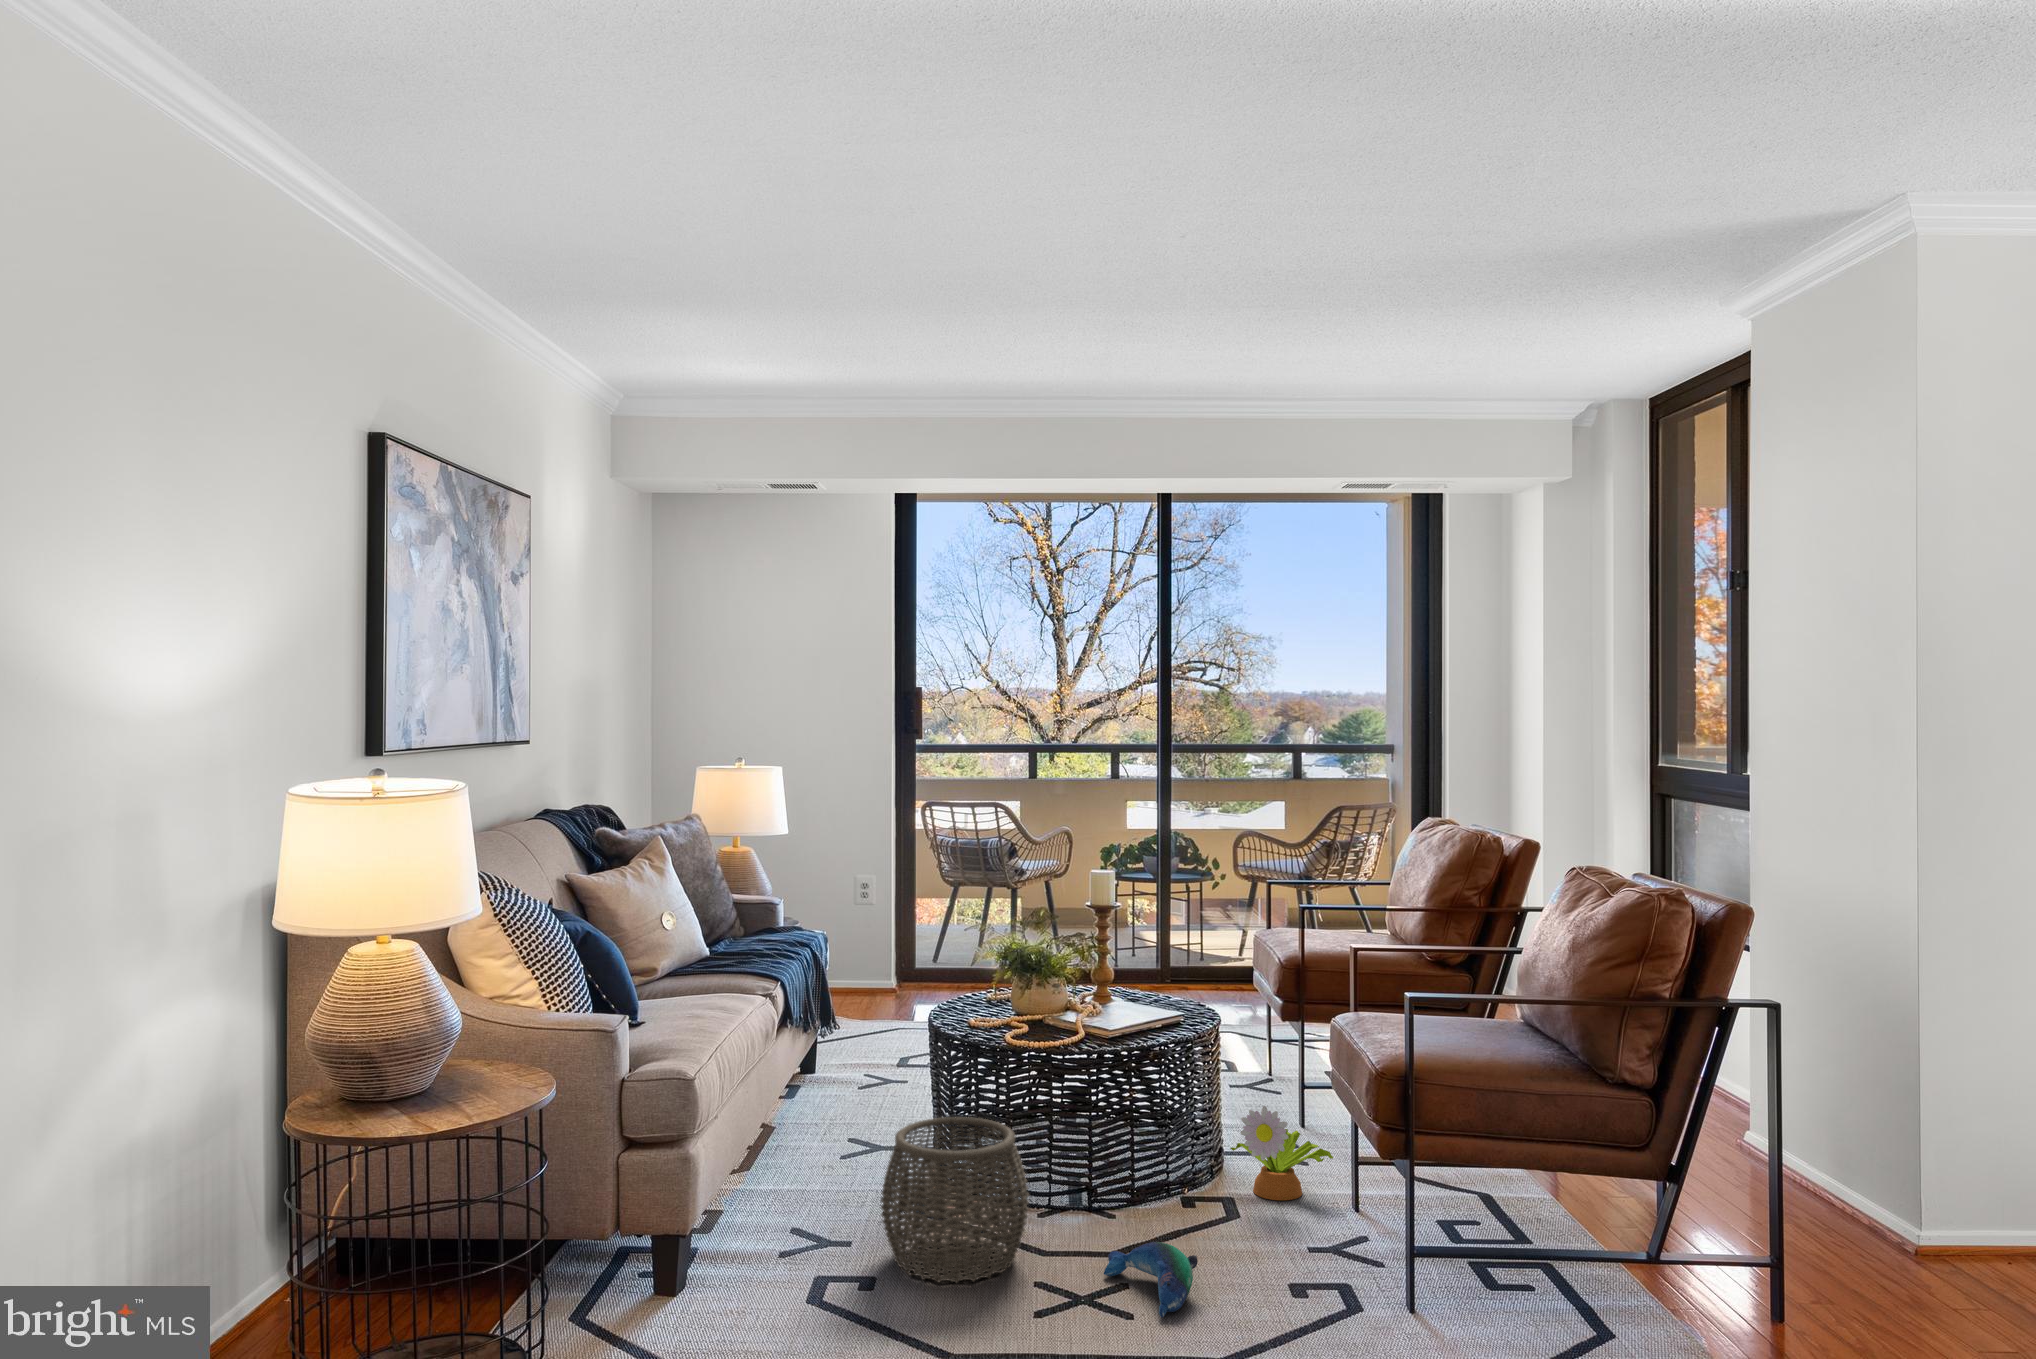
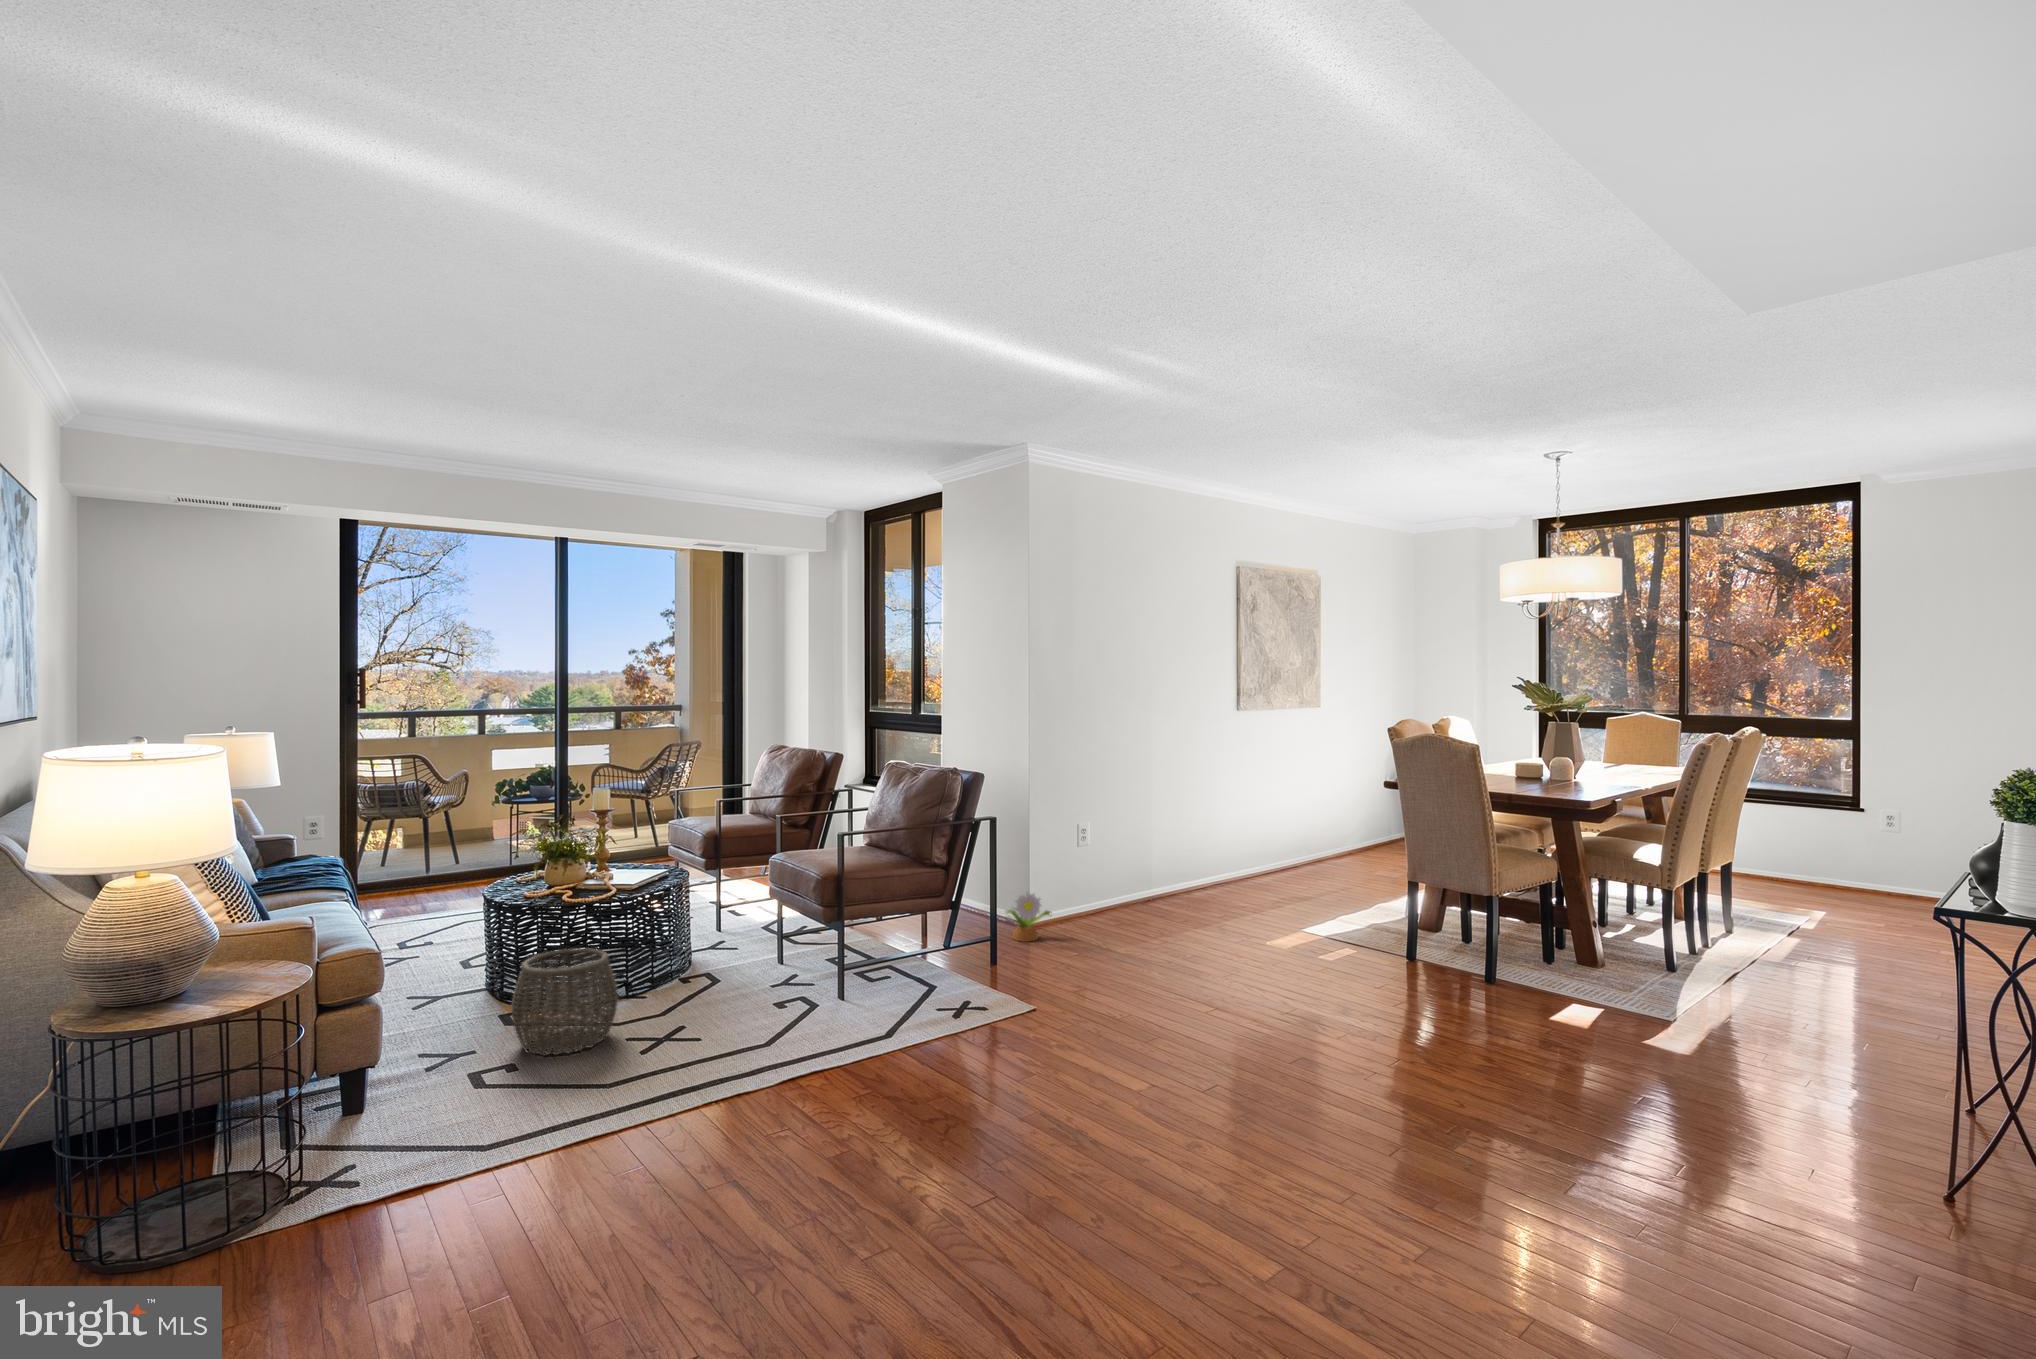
decorative plant: present [1230,1106,1333,1200] -> present [1006,892,1050,942]
plush toy: present [1104,1242,1198,1317] -> none [669,996,733,1033]

